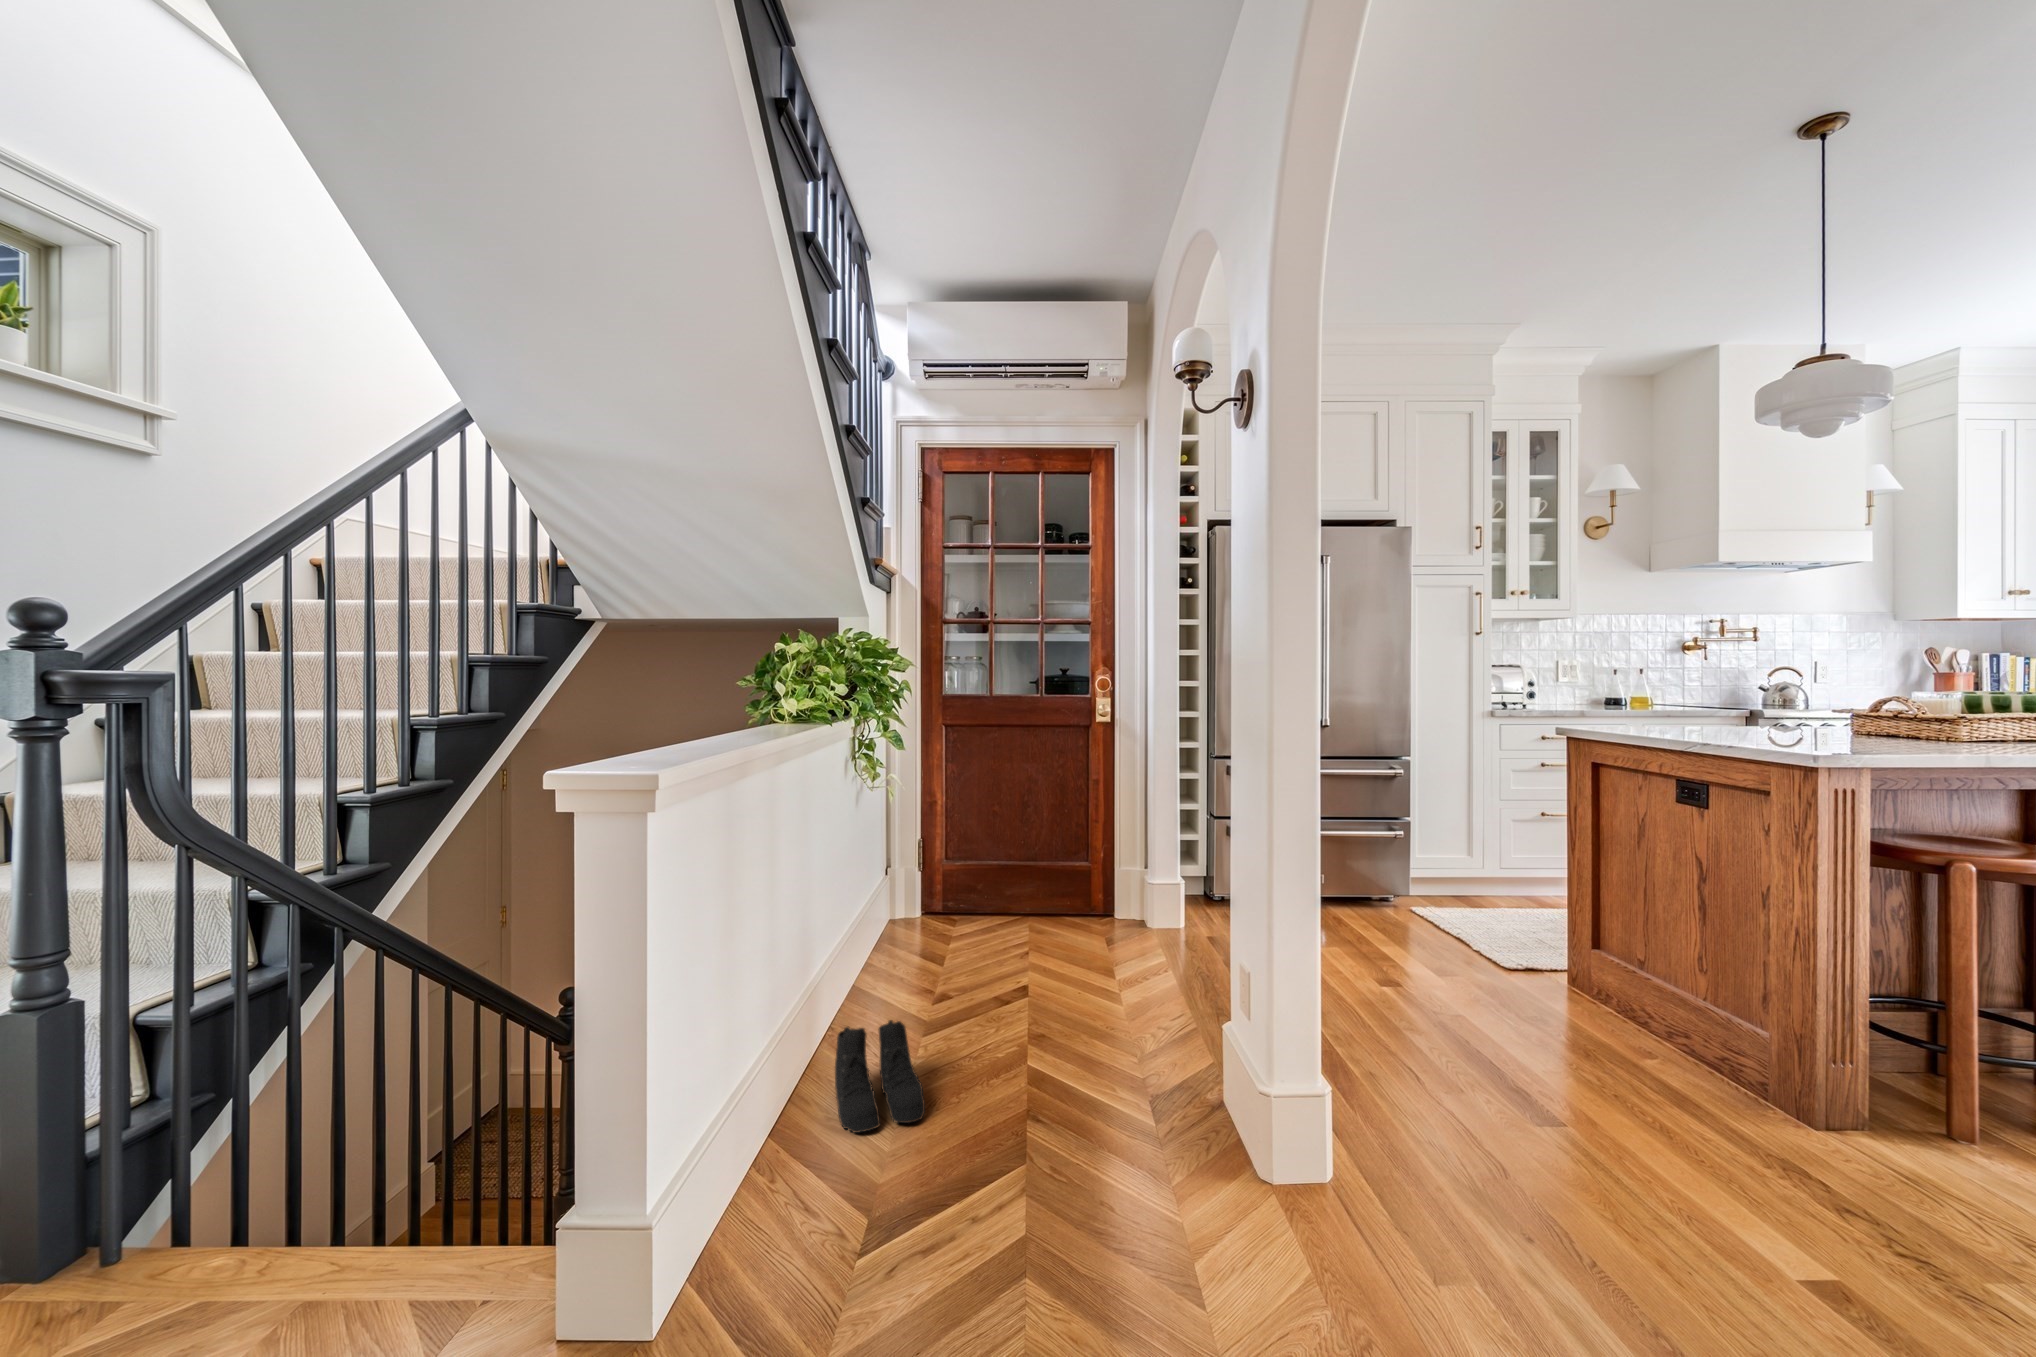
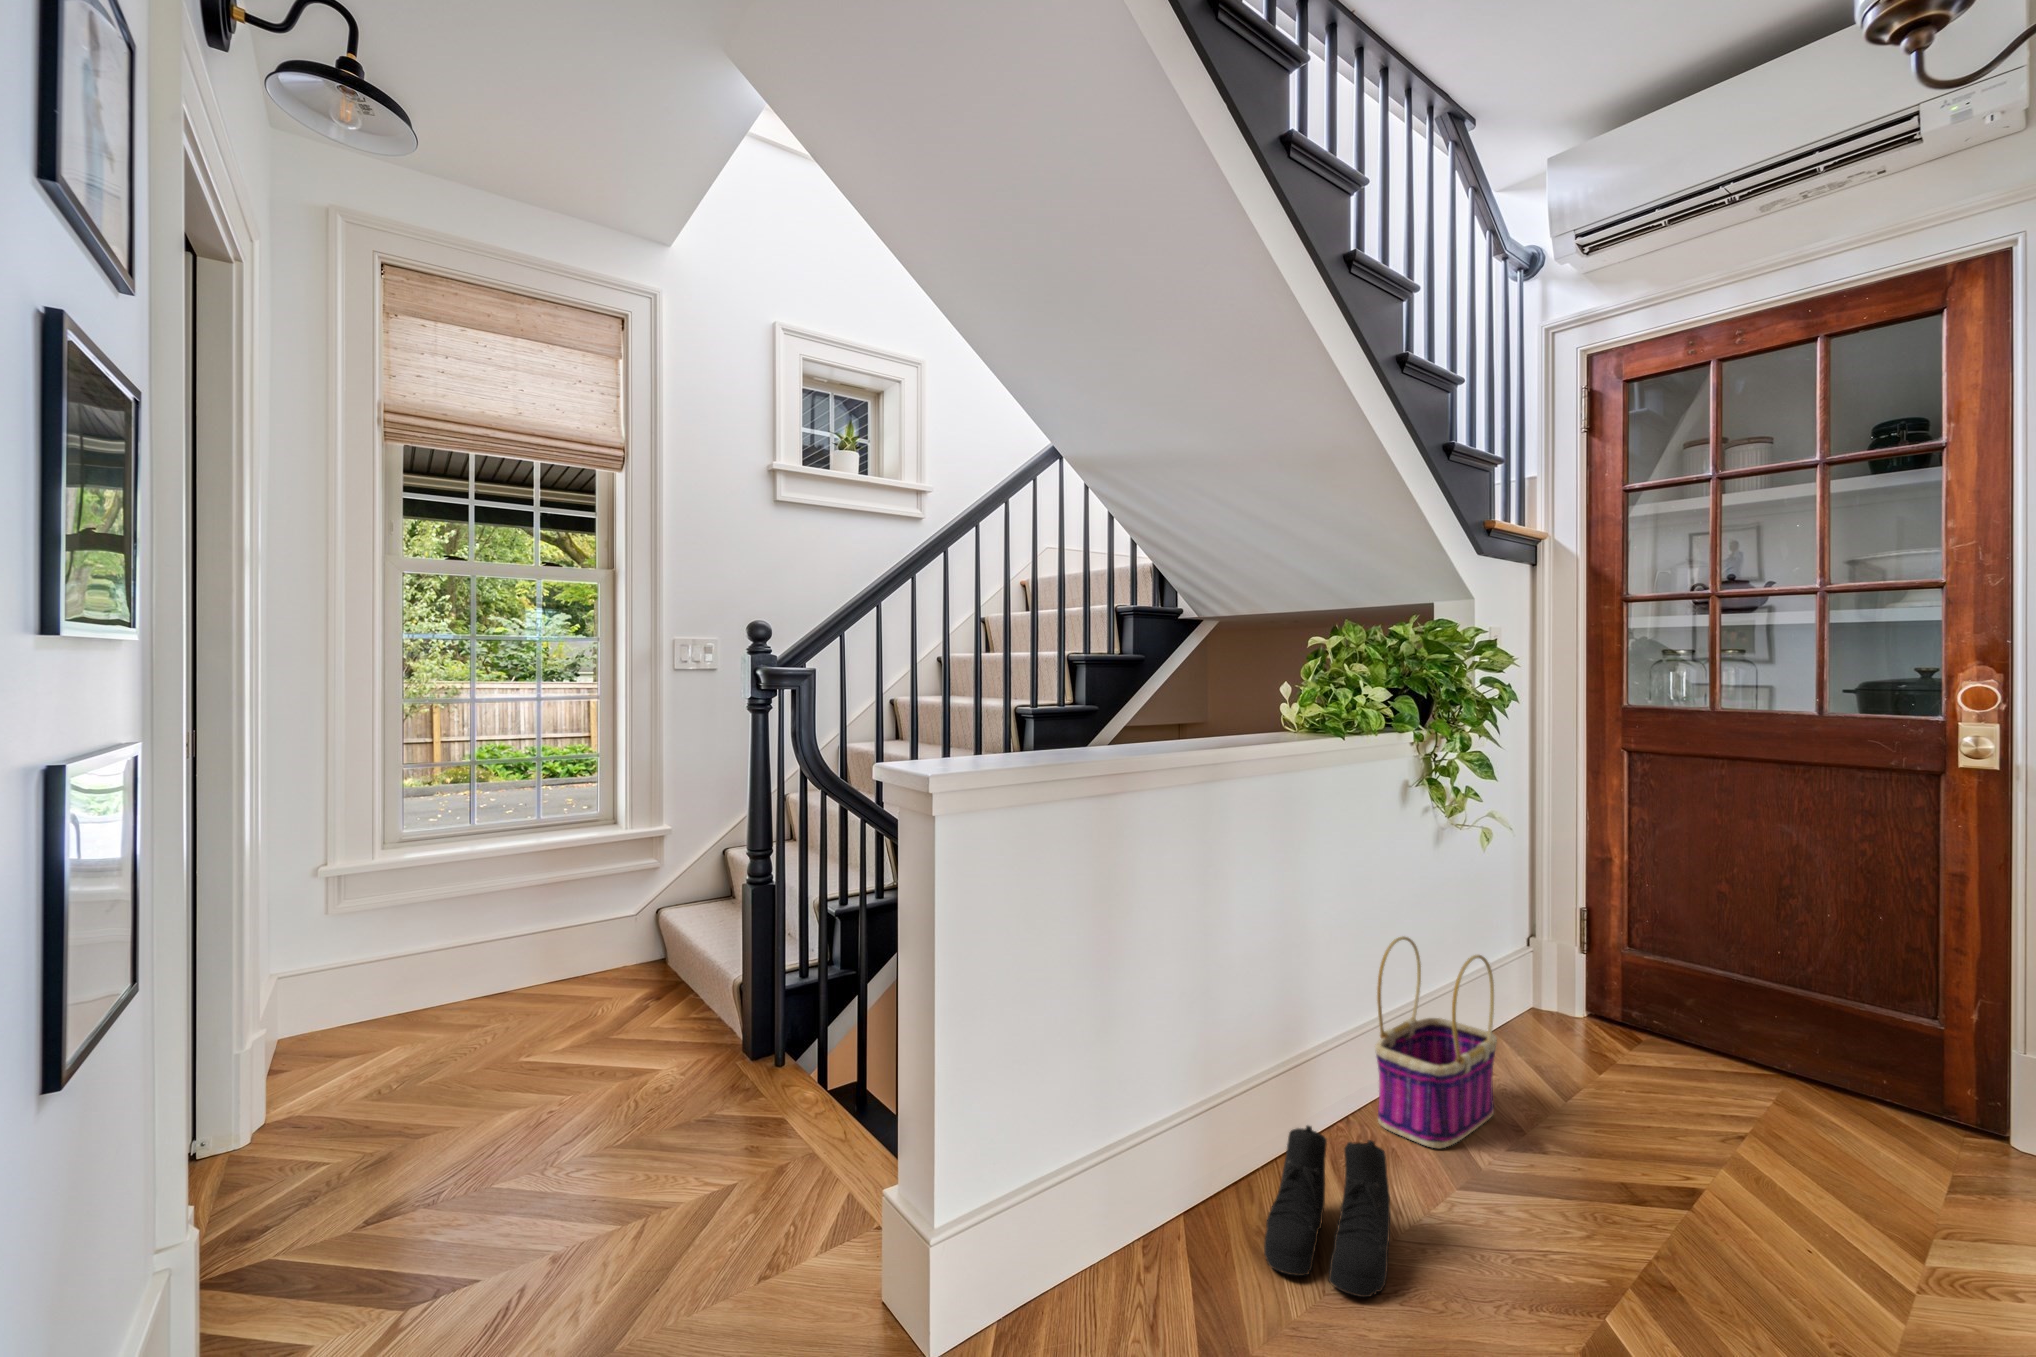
basket: none [845,876,912,1021] -> present [1375,936,1497,1148]

